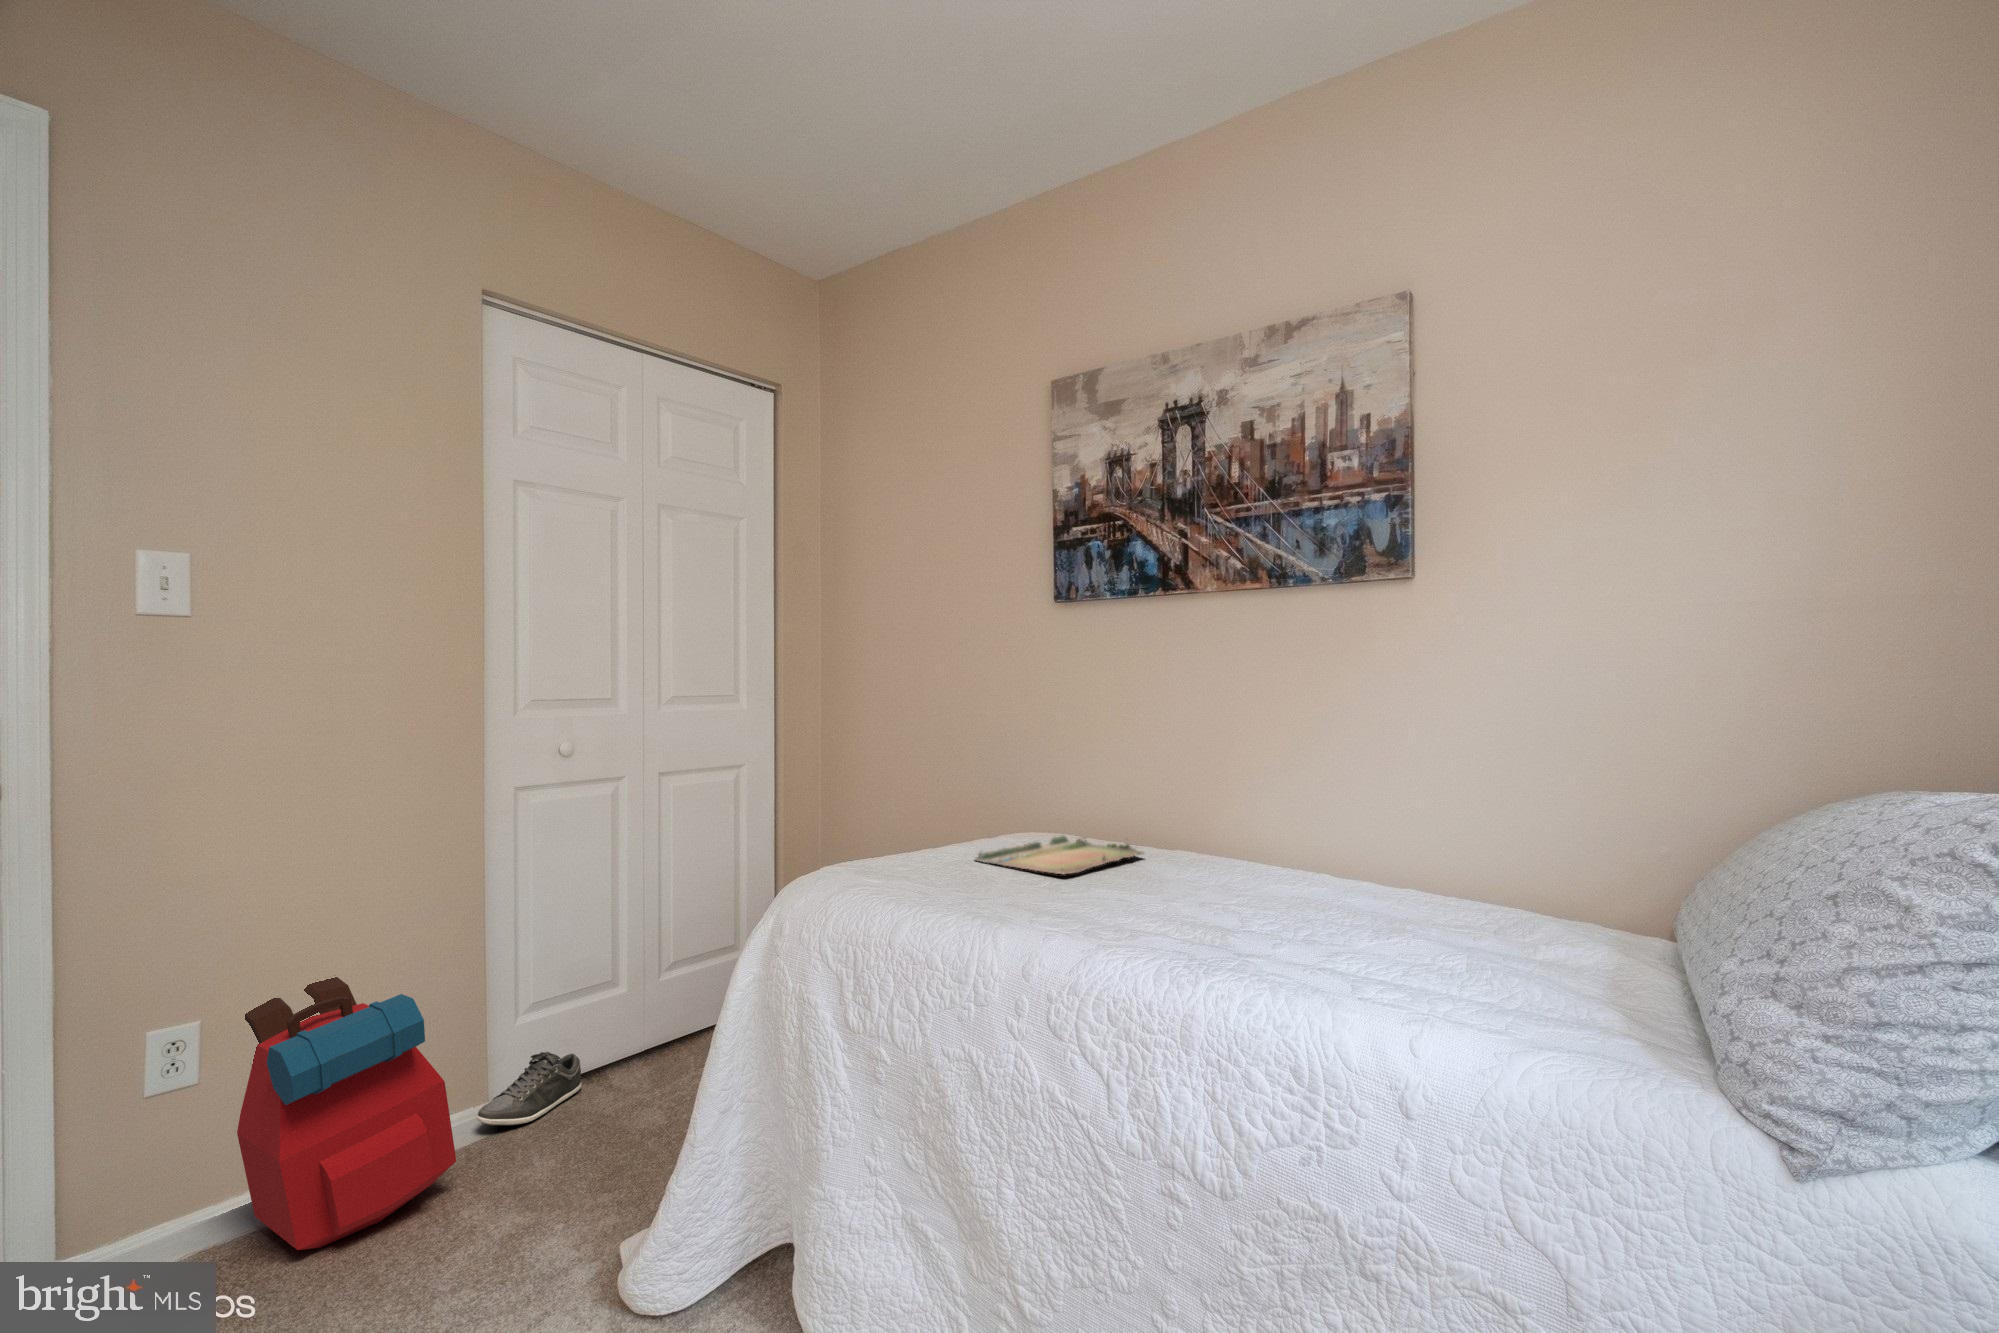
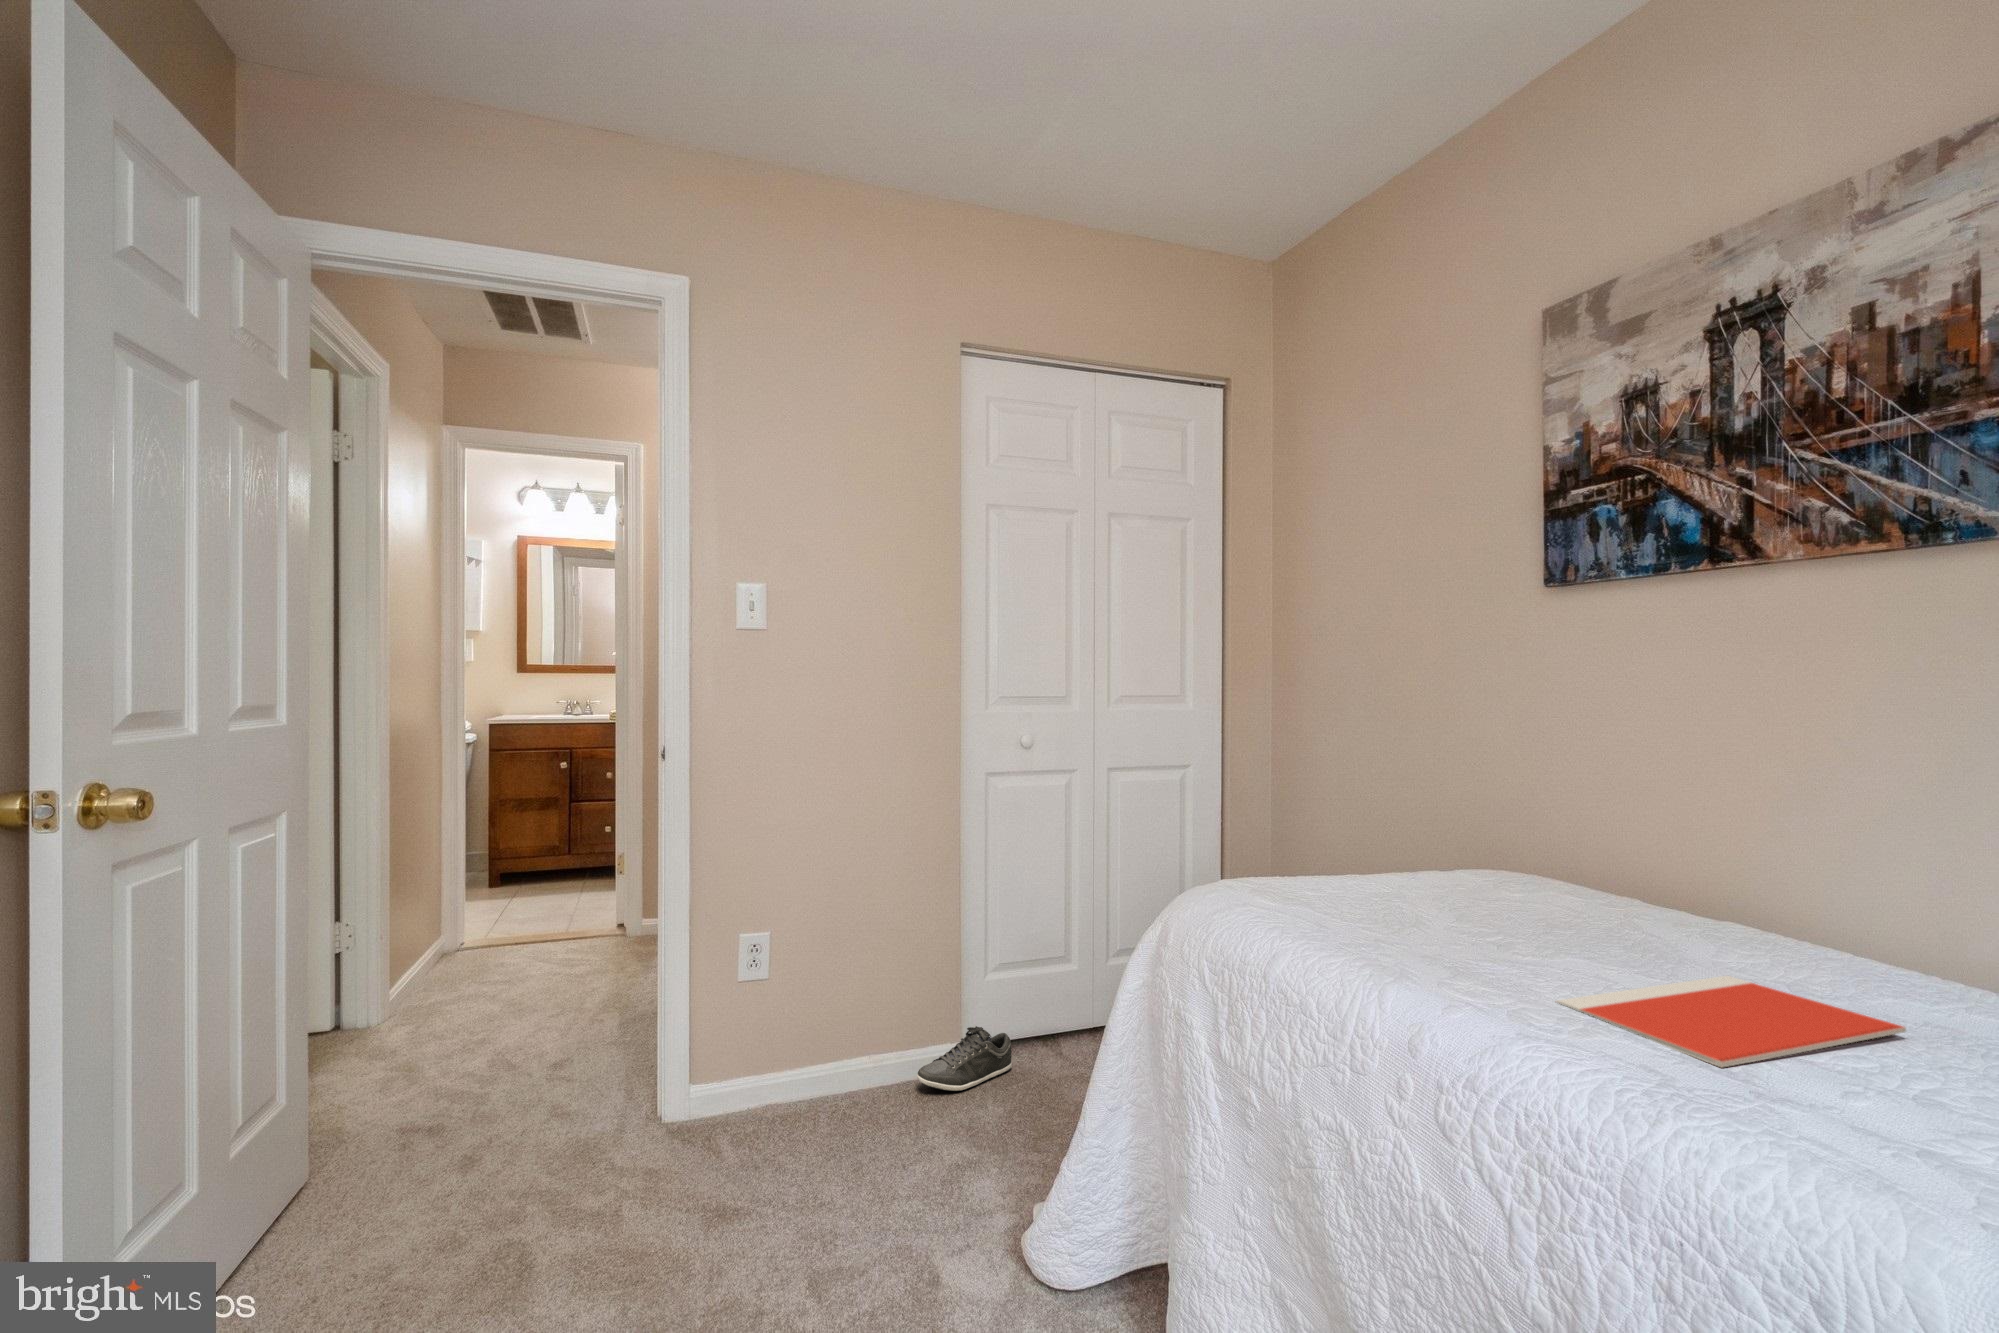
tray: present [975,836,1144,875] -> none [1401,884,1665,939]
notebook: none [1098,880,1280,933] -> present [1556,976,1906,1067]
backpack: present [237,977,456,1250] -> none [728,927,885,1163]

